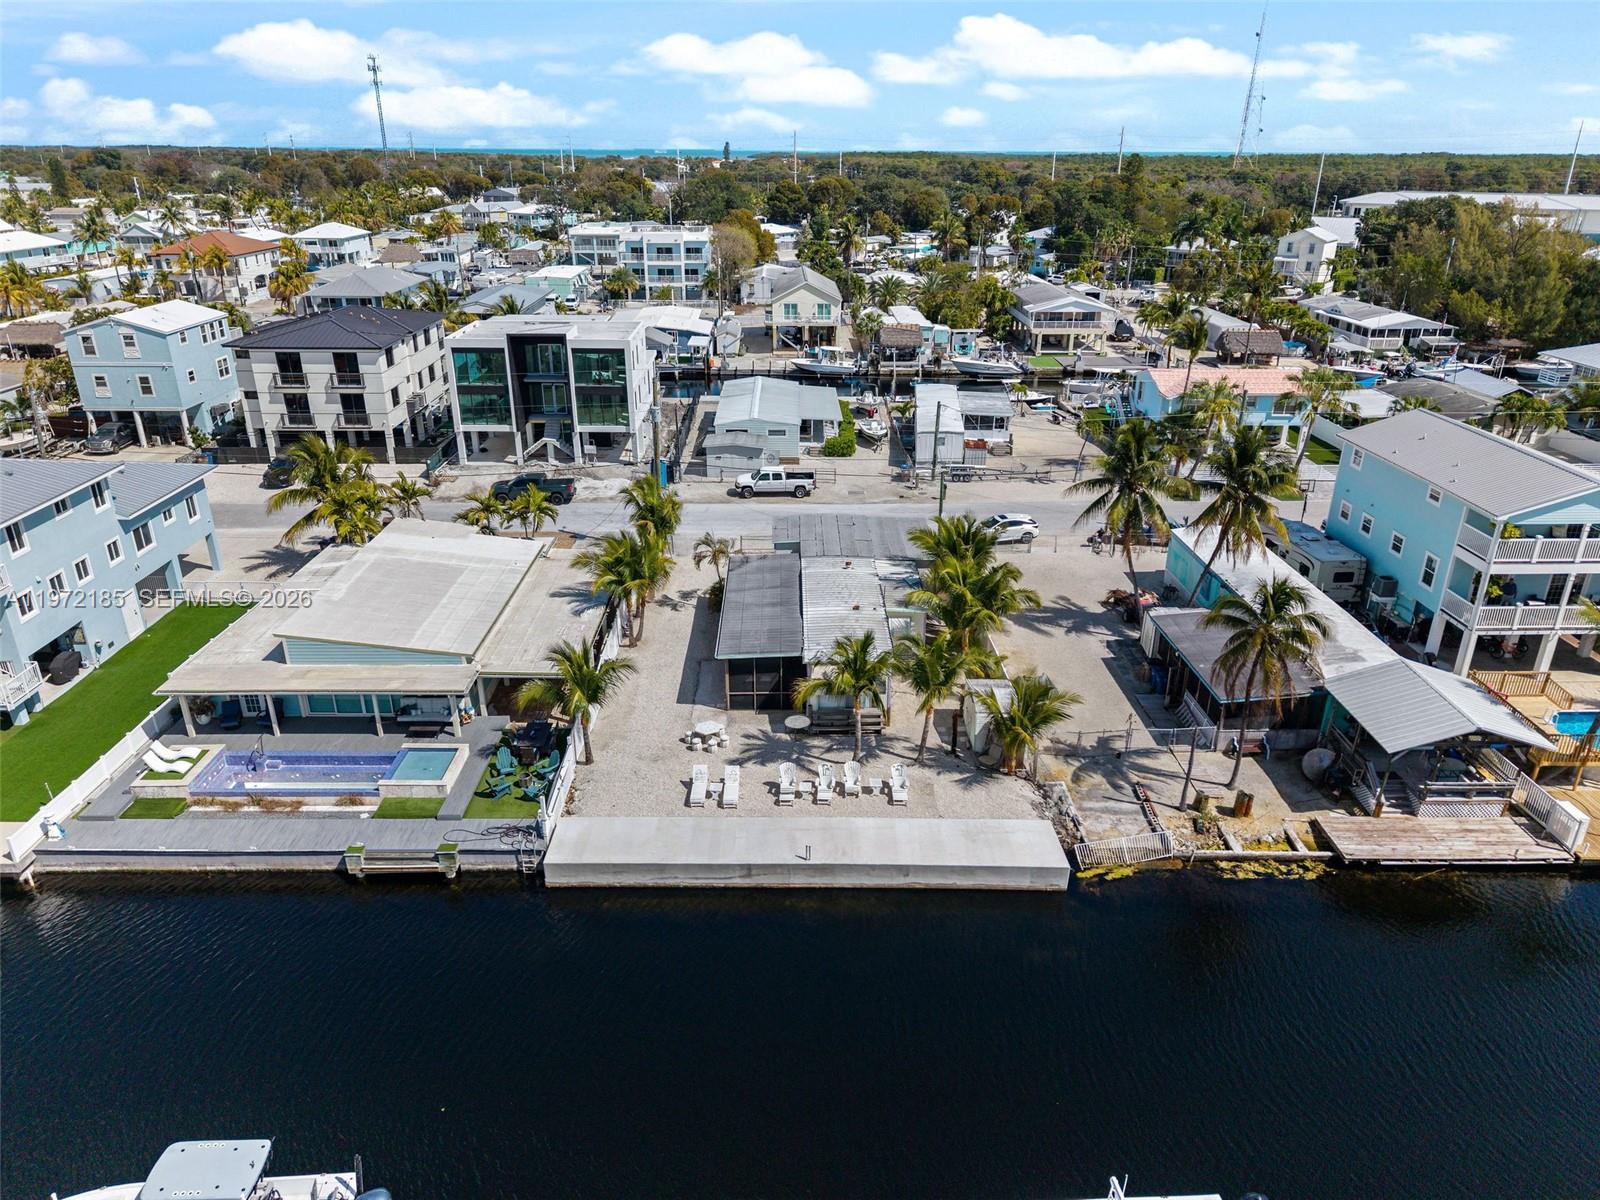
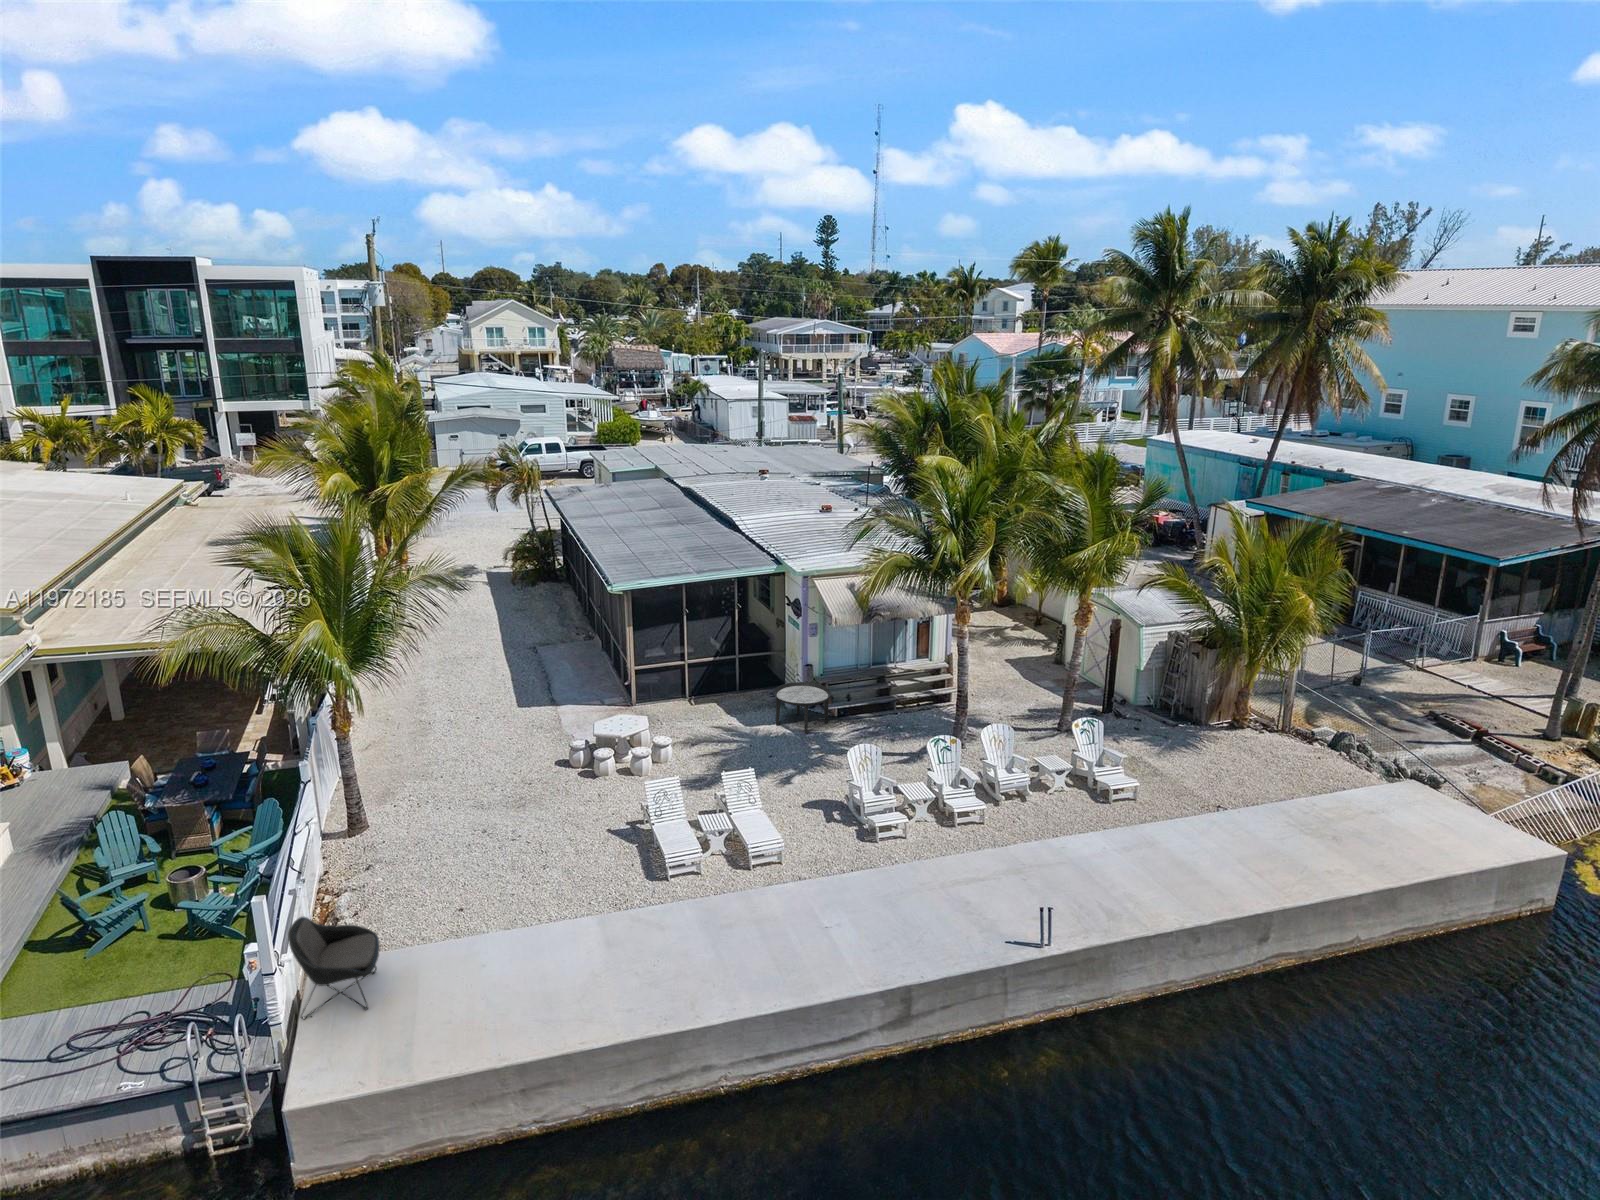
lounge chair: present [976,743,1004,777] -> present [288,916,380,1019]

